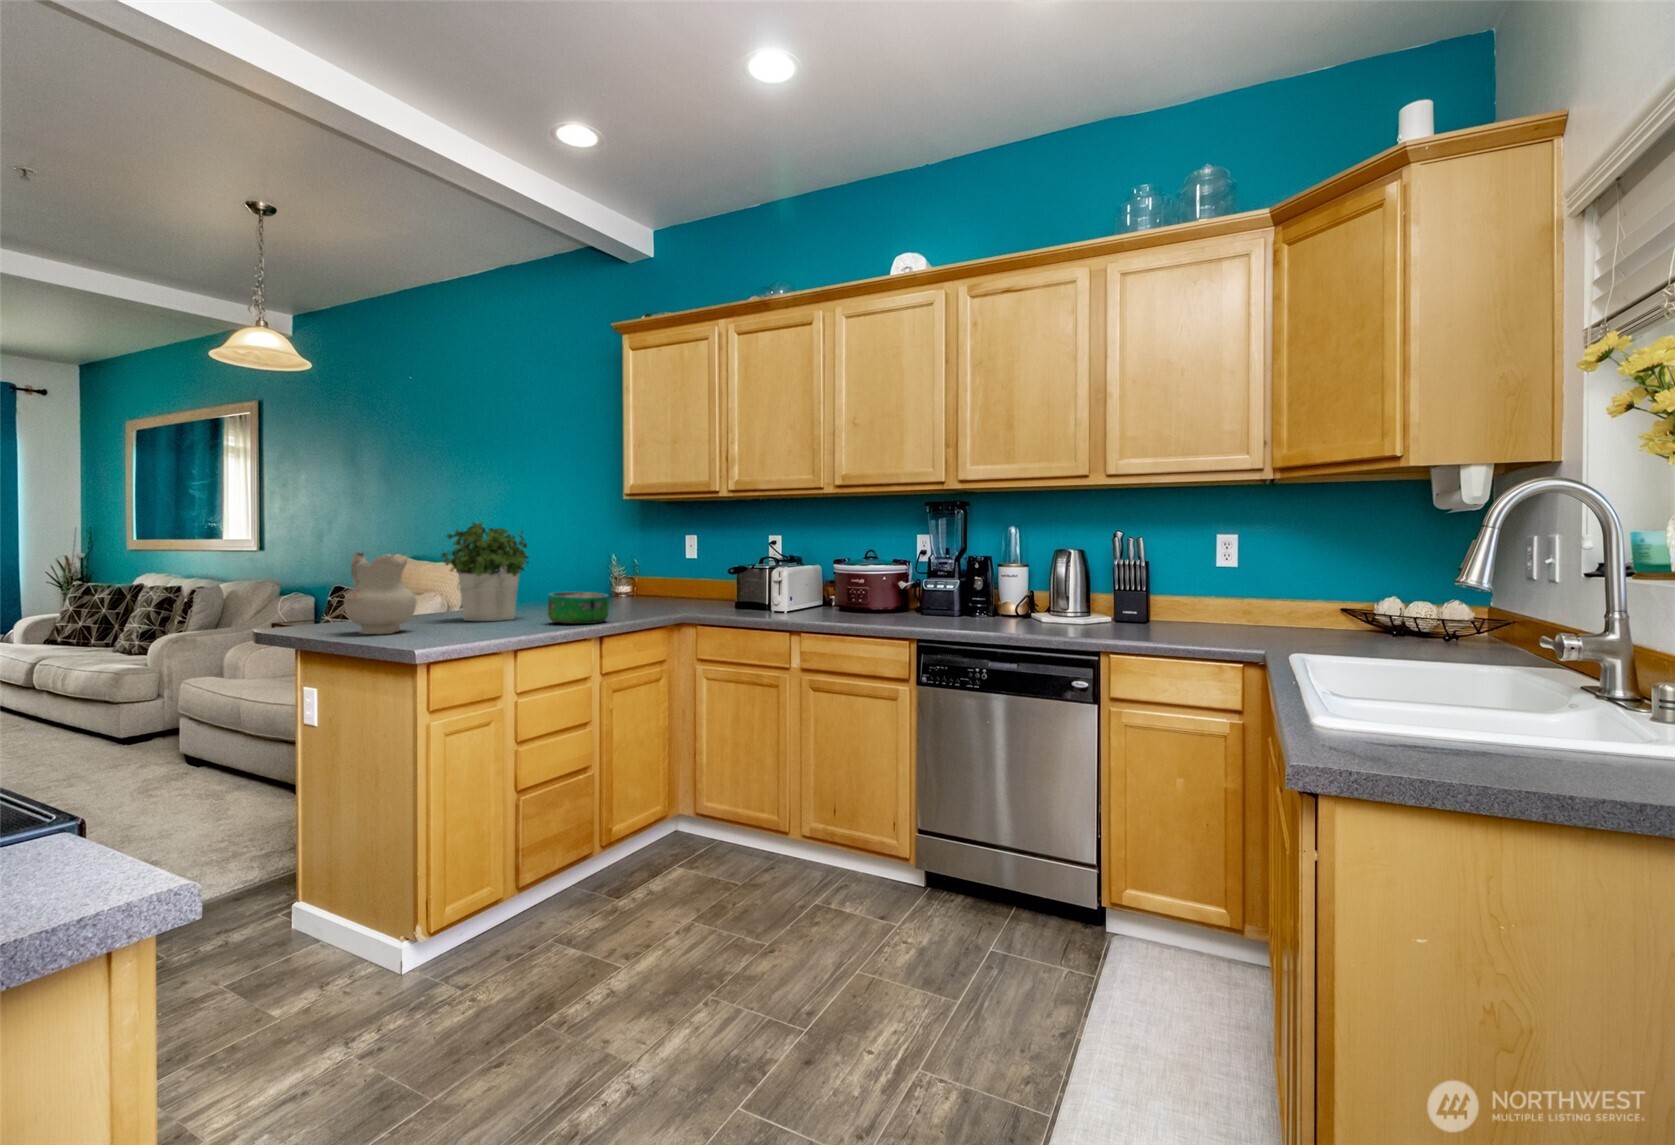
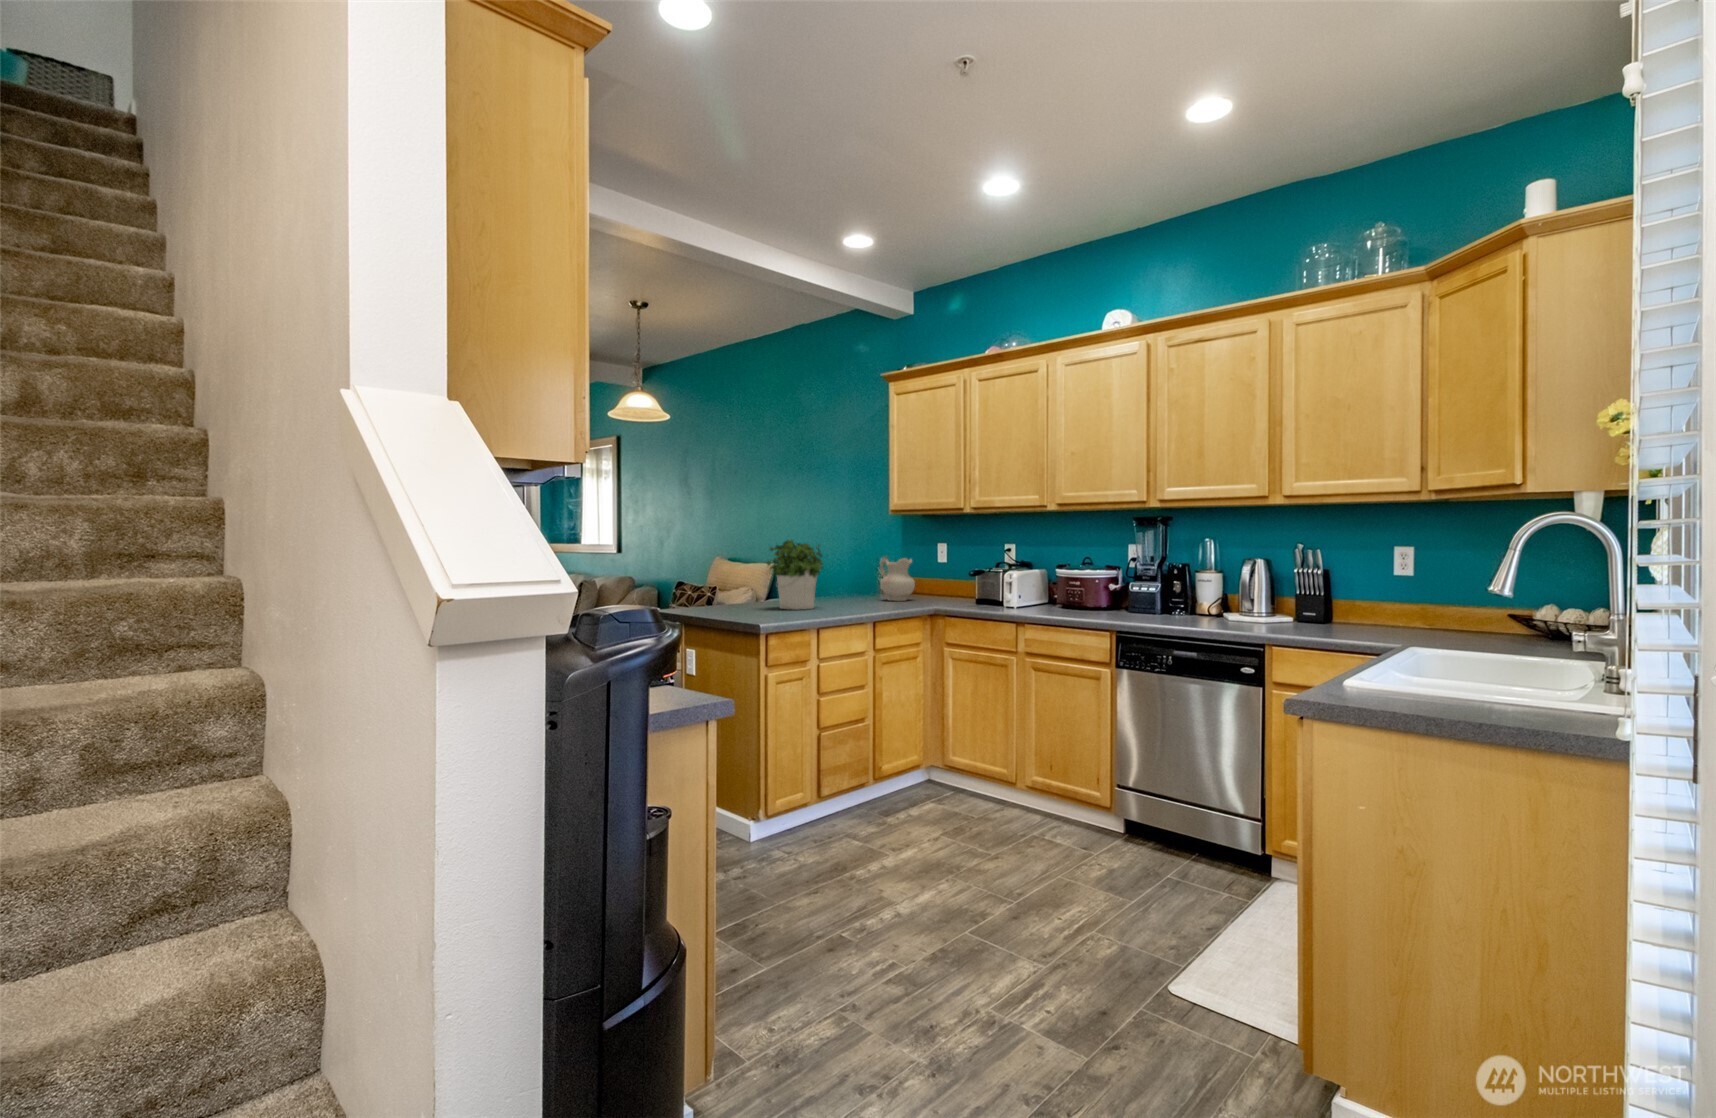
ceramic pitcher: present [344,552,416,634] -> present [880,557,915,601]
decorative bowl: present [548,592,609,624] -> none [838,589,880,613]

